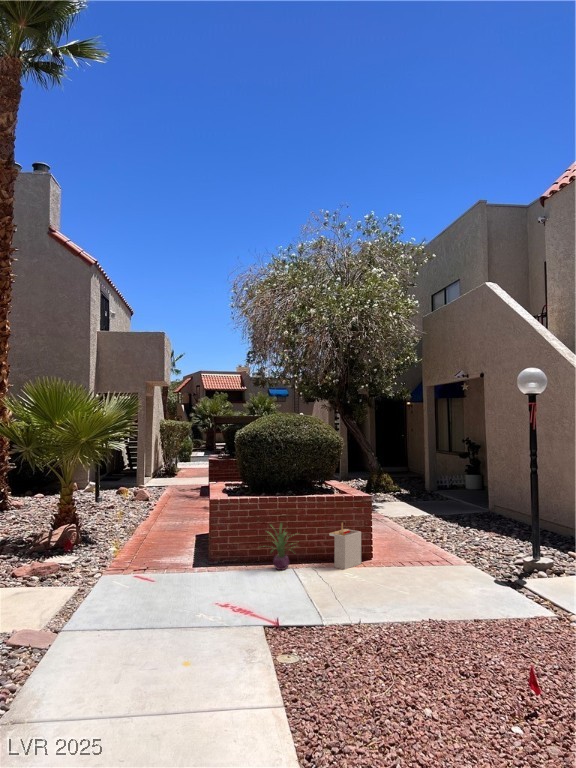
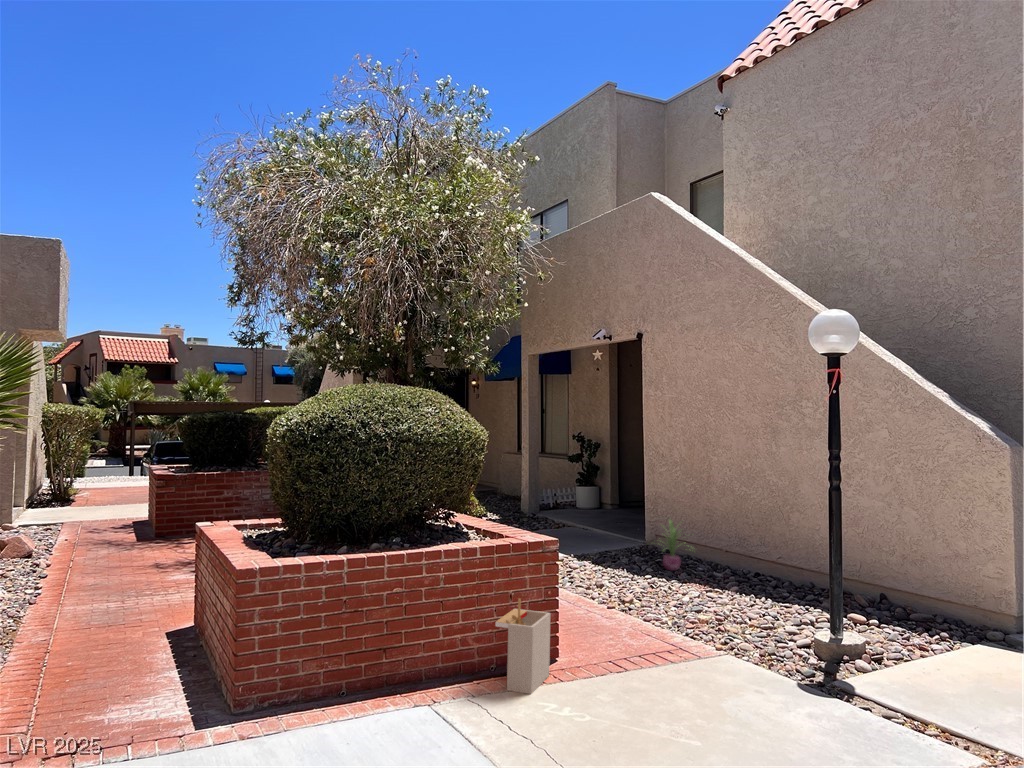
decorative plant: present [264,524,289,570] -> present [662,520,681,571]

